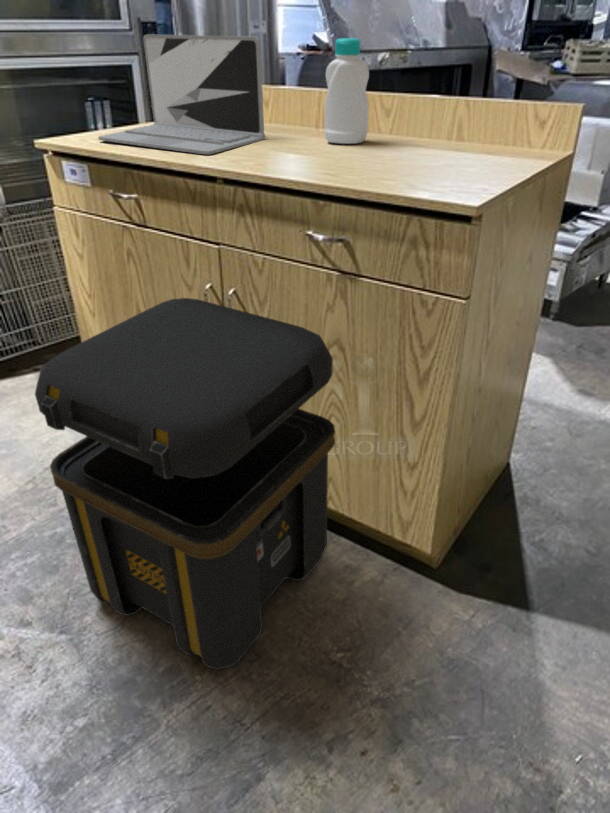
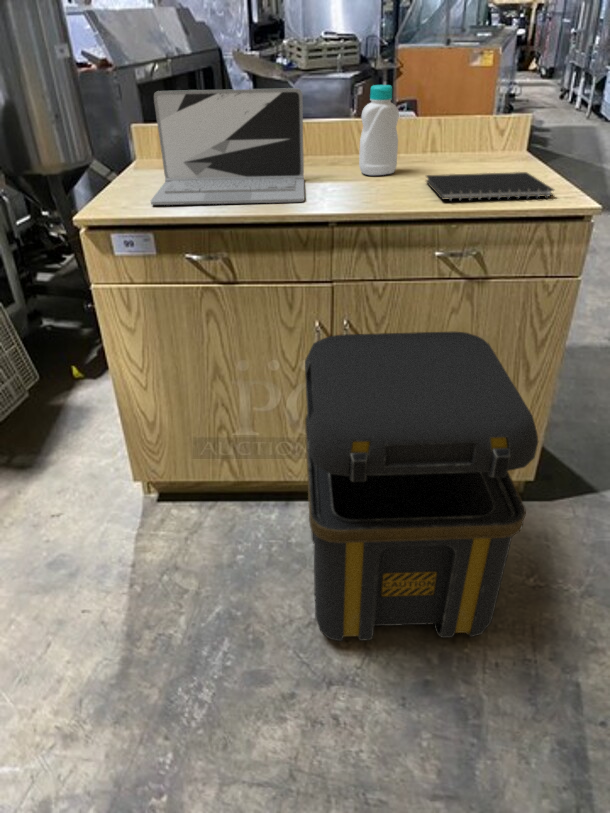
notebook: none [320,146,481,187] -> present [426,172,554,200]

